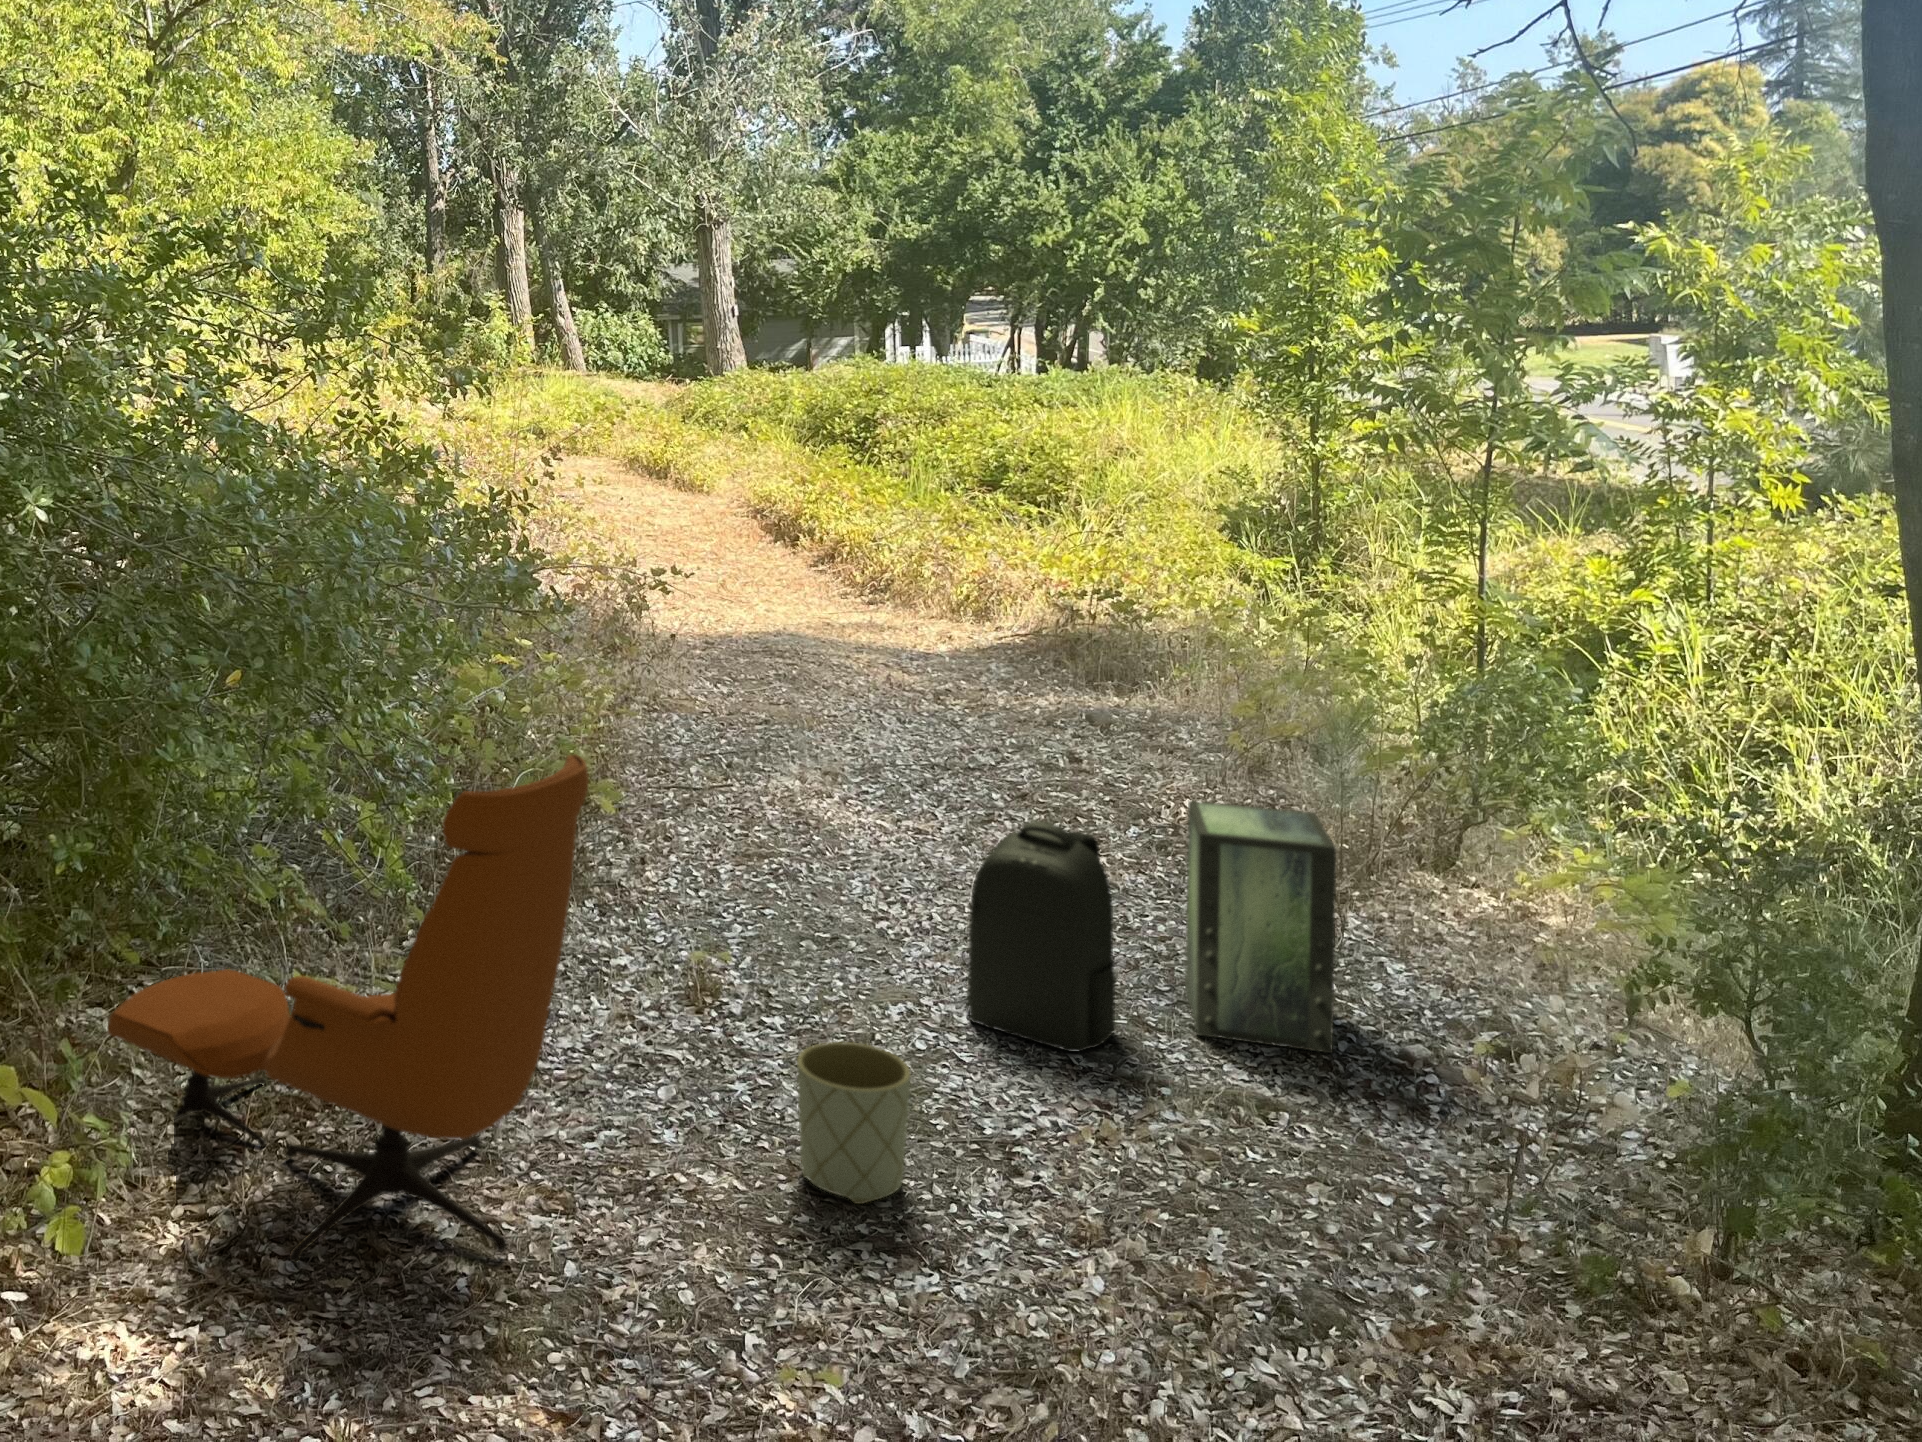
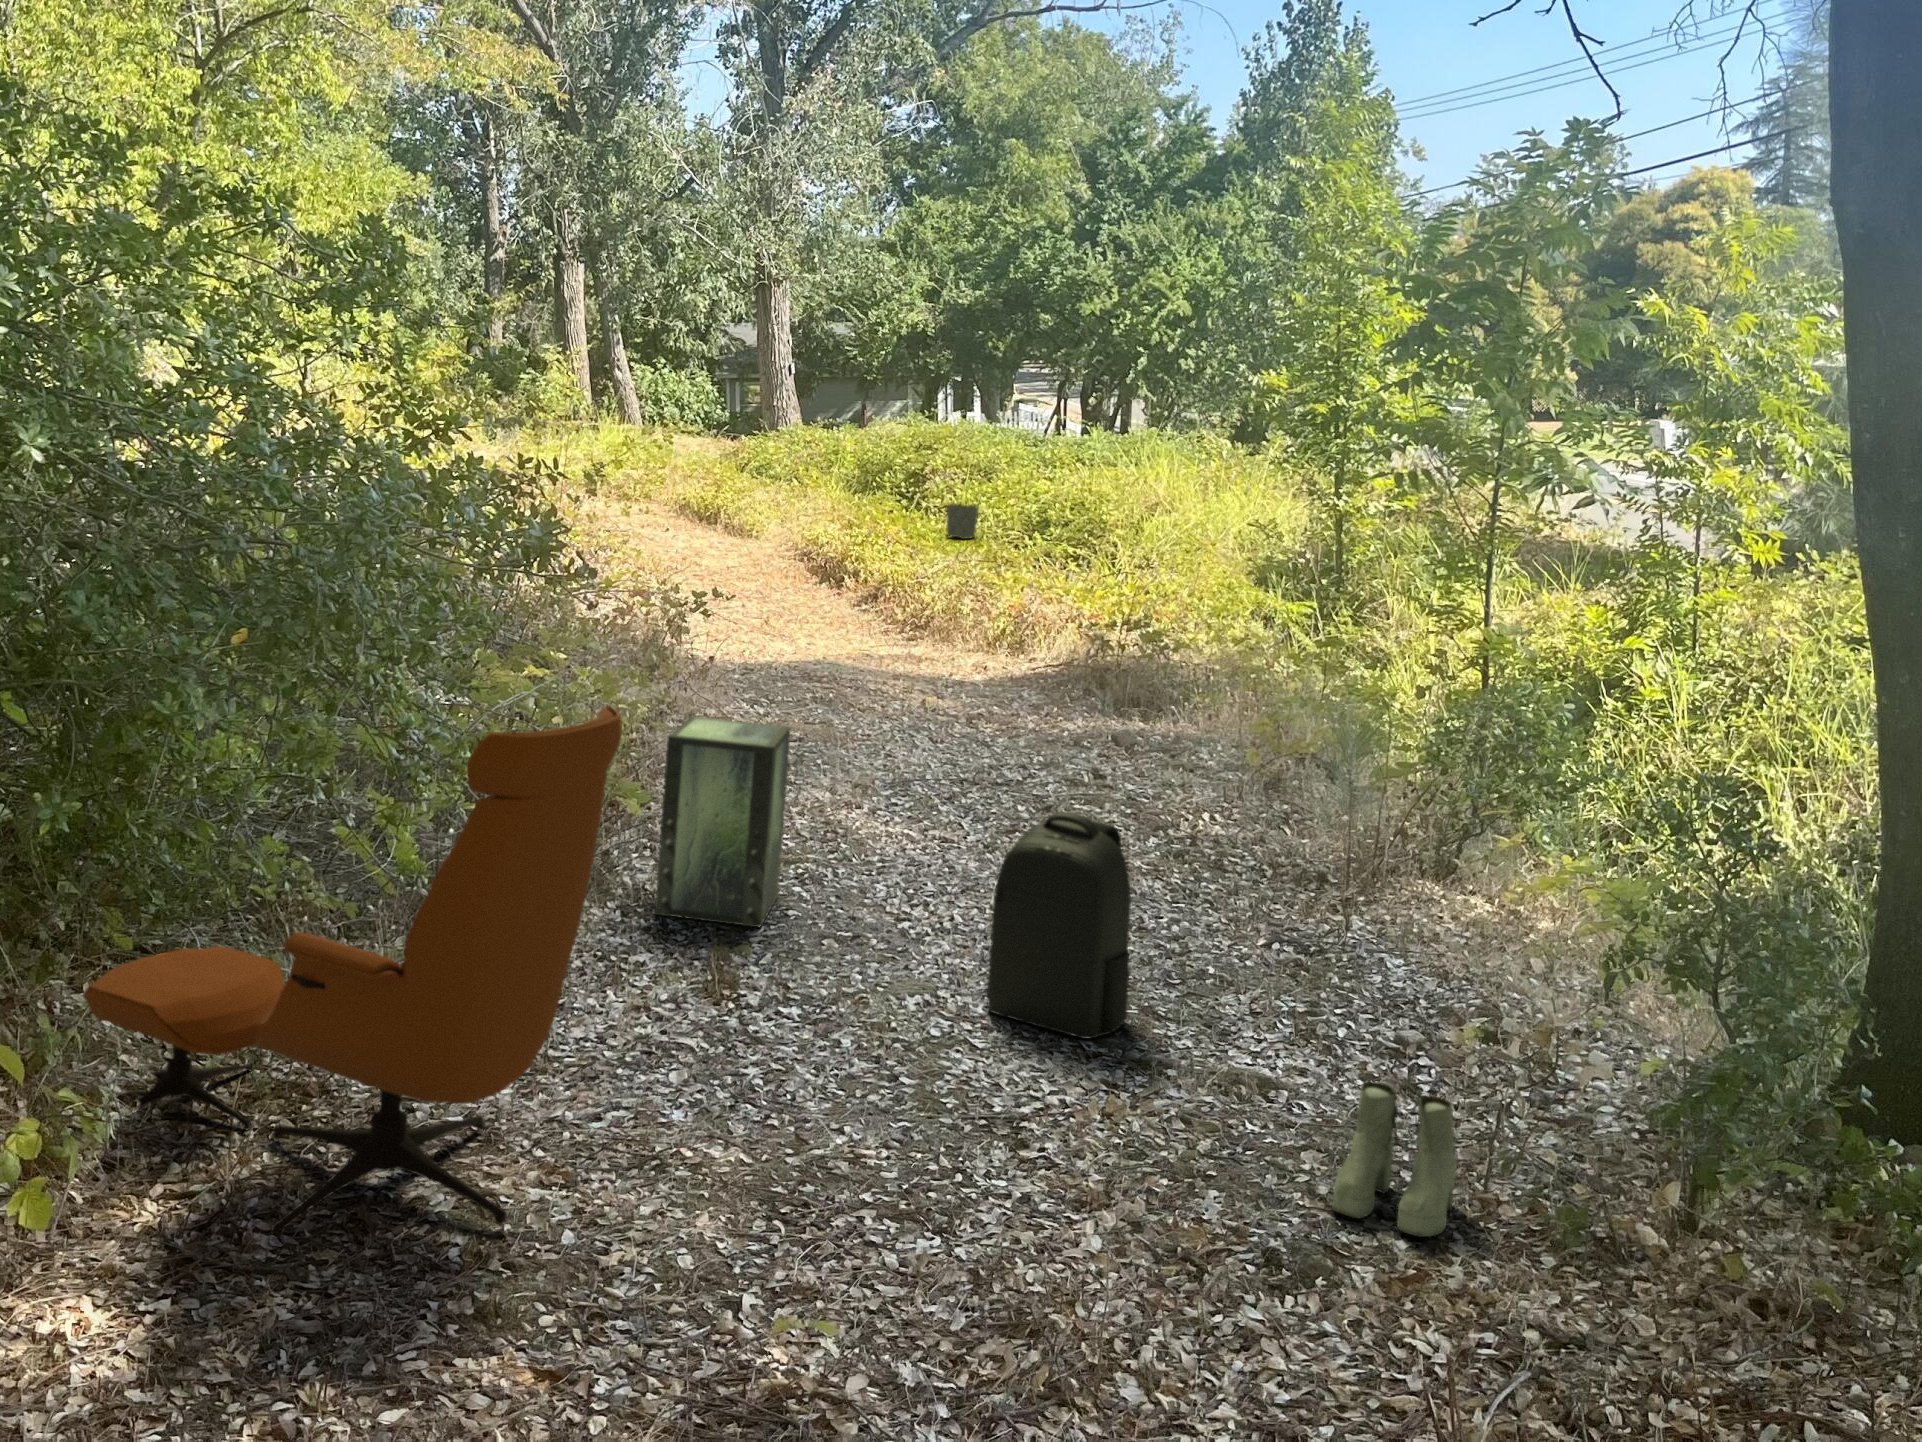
storage box: present [1185,801,1336,1053] -> present [655,717,790,927]
planter: present [797,1042,910,1204] -> present [947,504,978,539]
boots: none [1347,1117,1484,1285] -> present [1332,1082,1457,1237]

